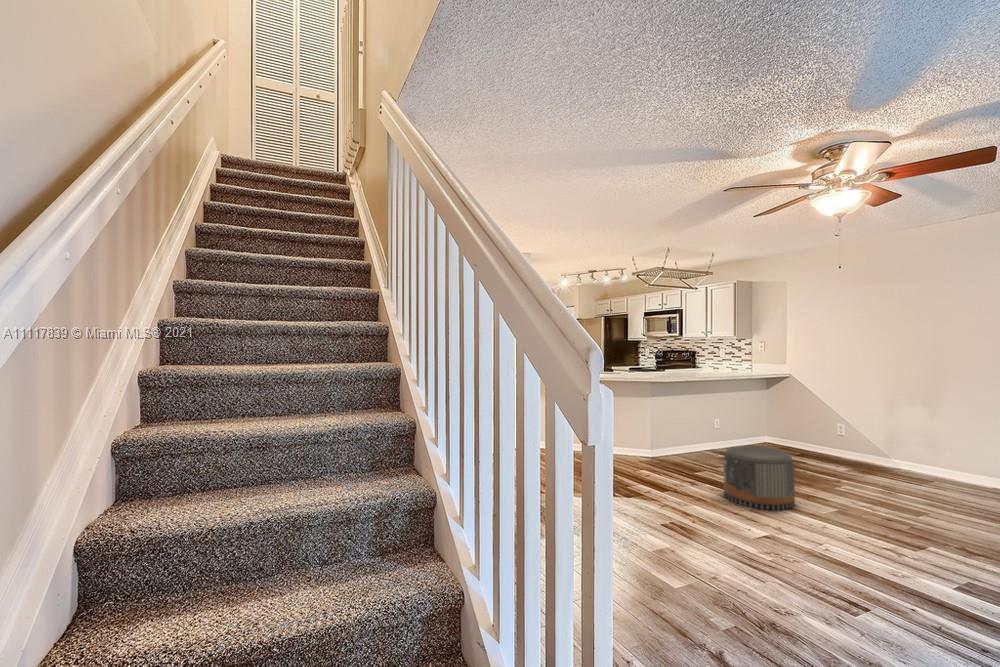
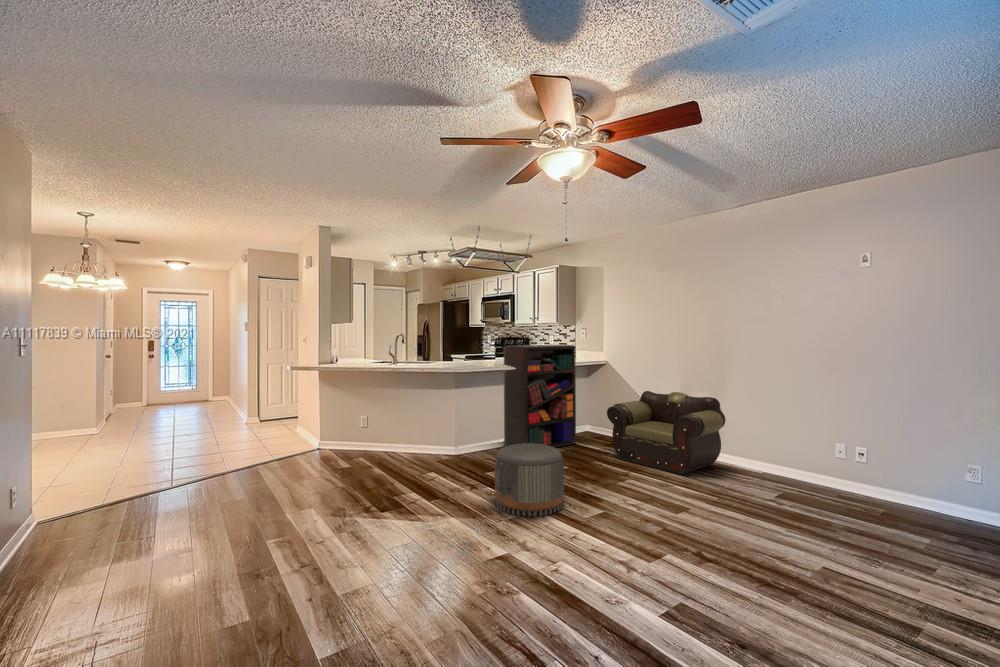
bookshelf: none [691,358,764,460] -> present [504,345,576,448]
armchair: none [805,404,944,486] -> present [607,391,726,475]

